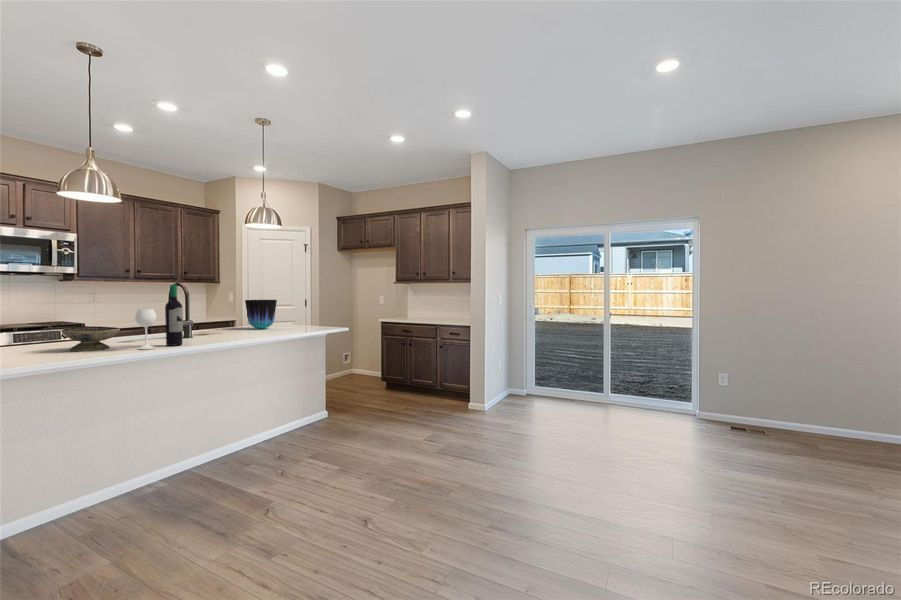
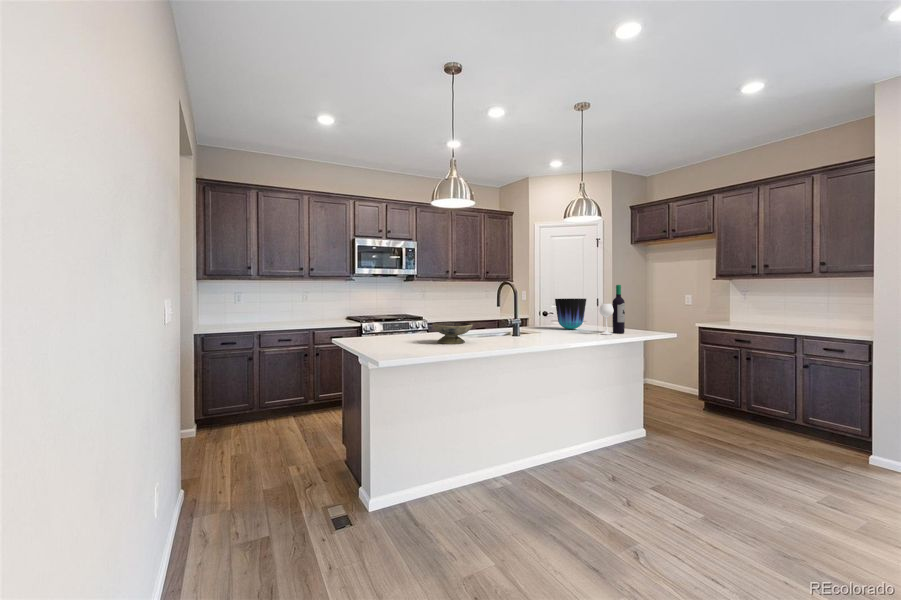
wine bottle: present [135,285,183,349] -> present [600,285,625,334]

